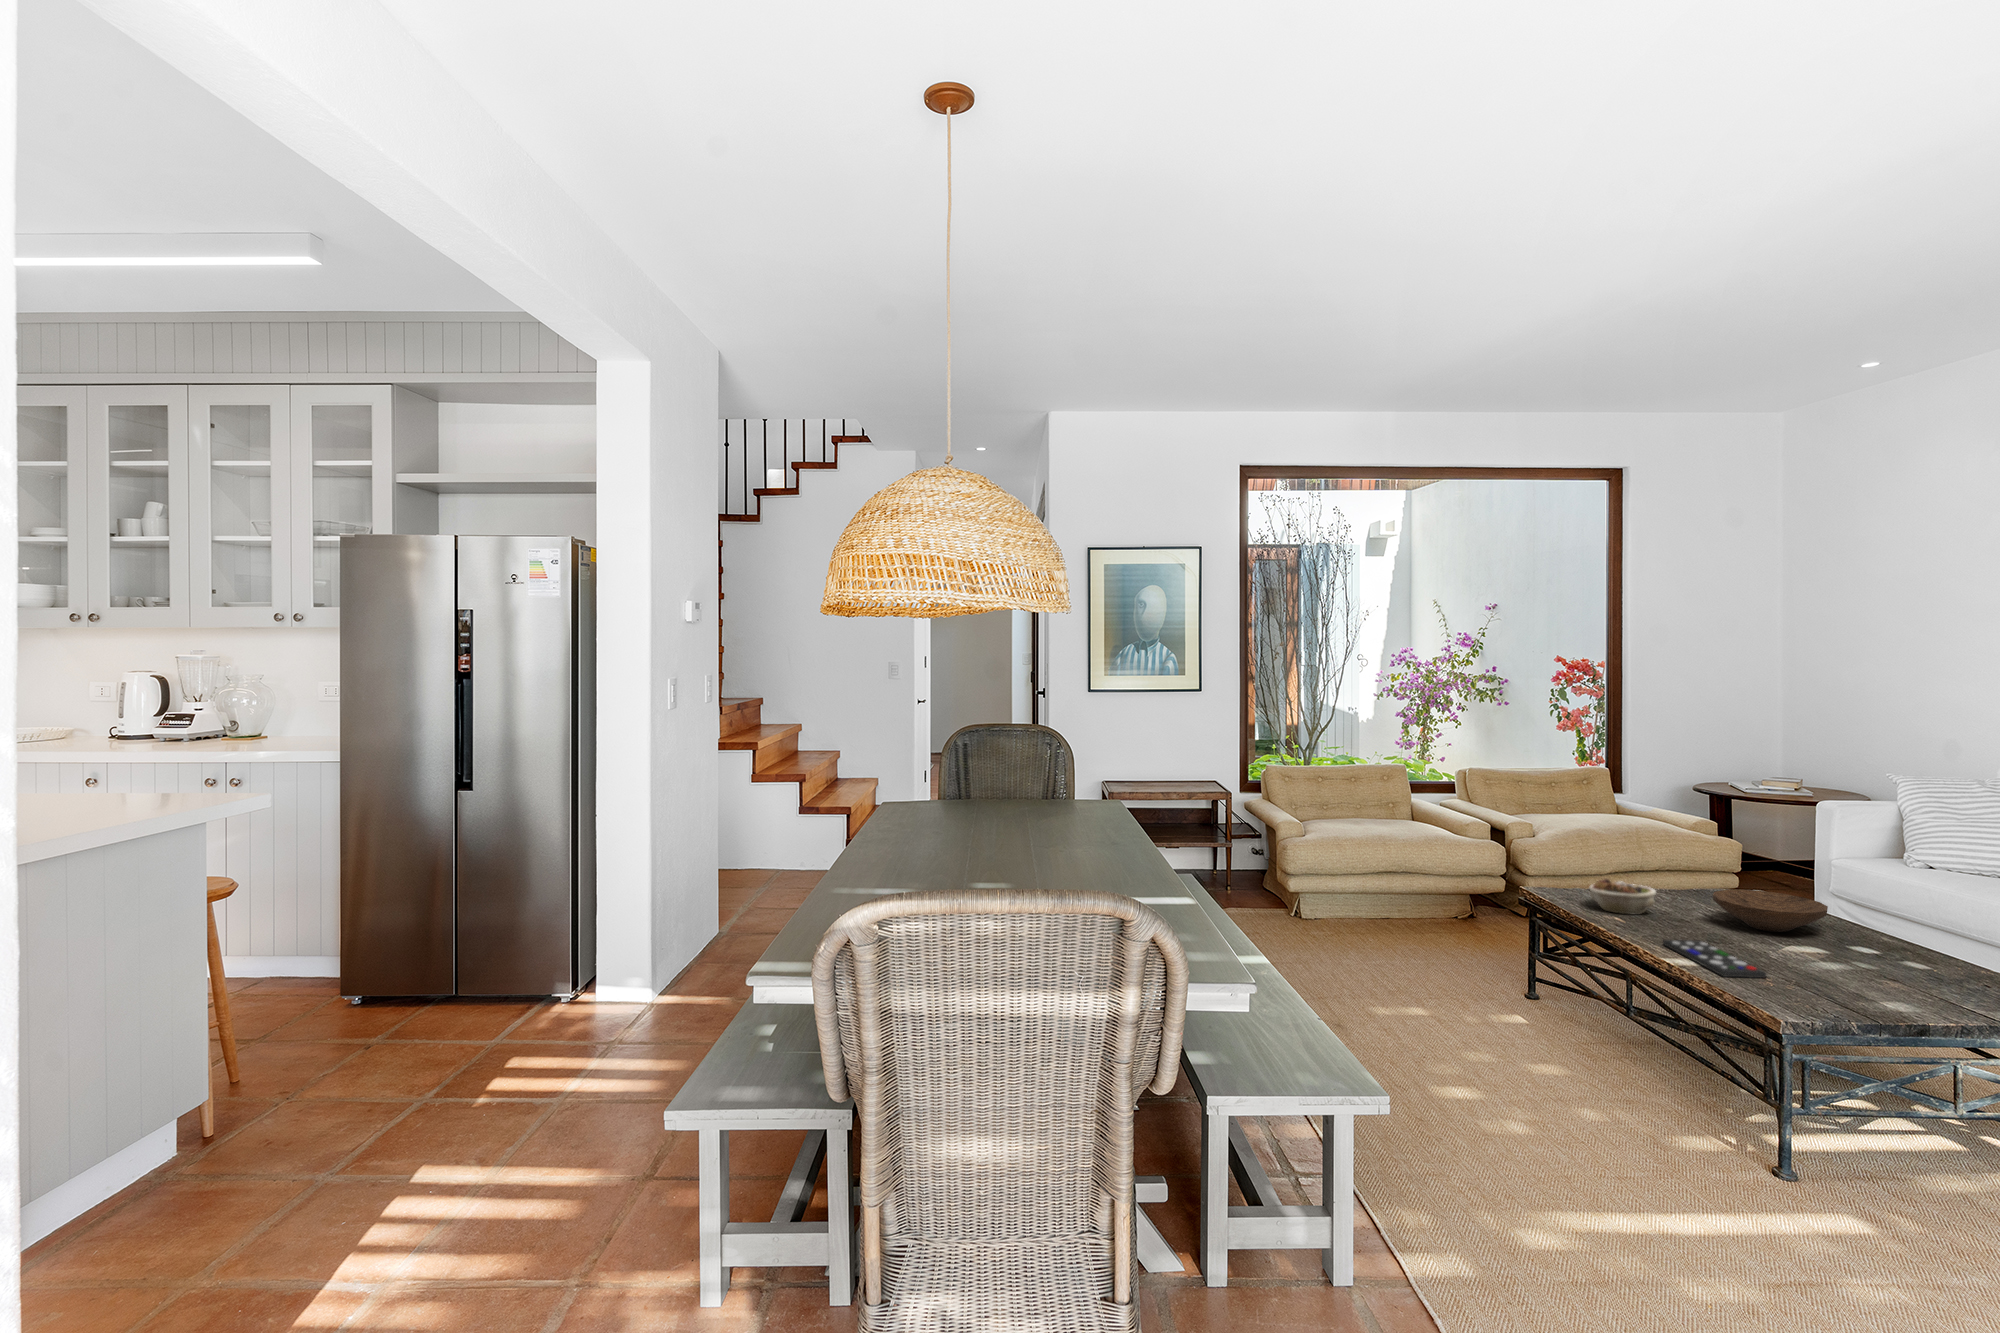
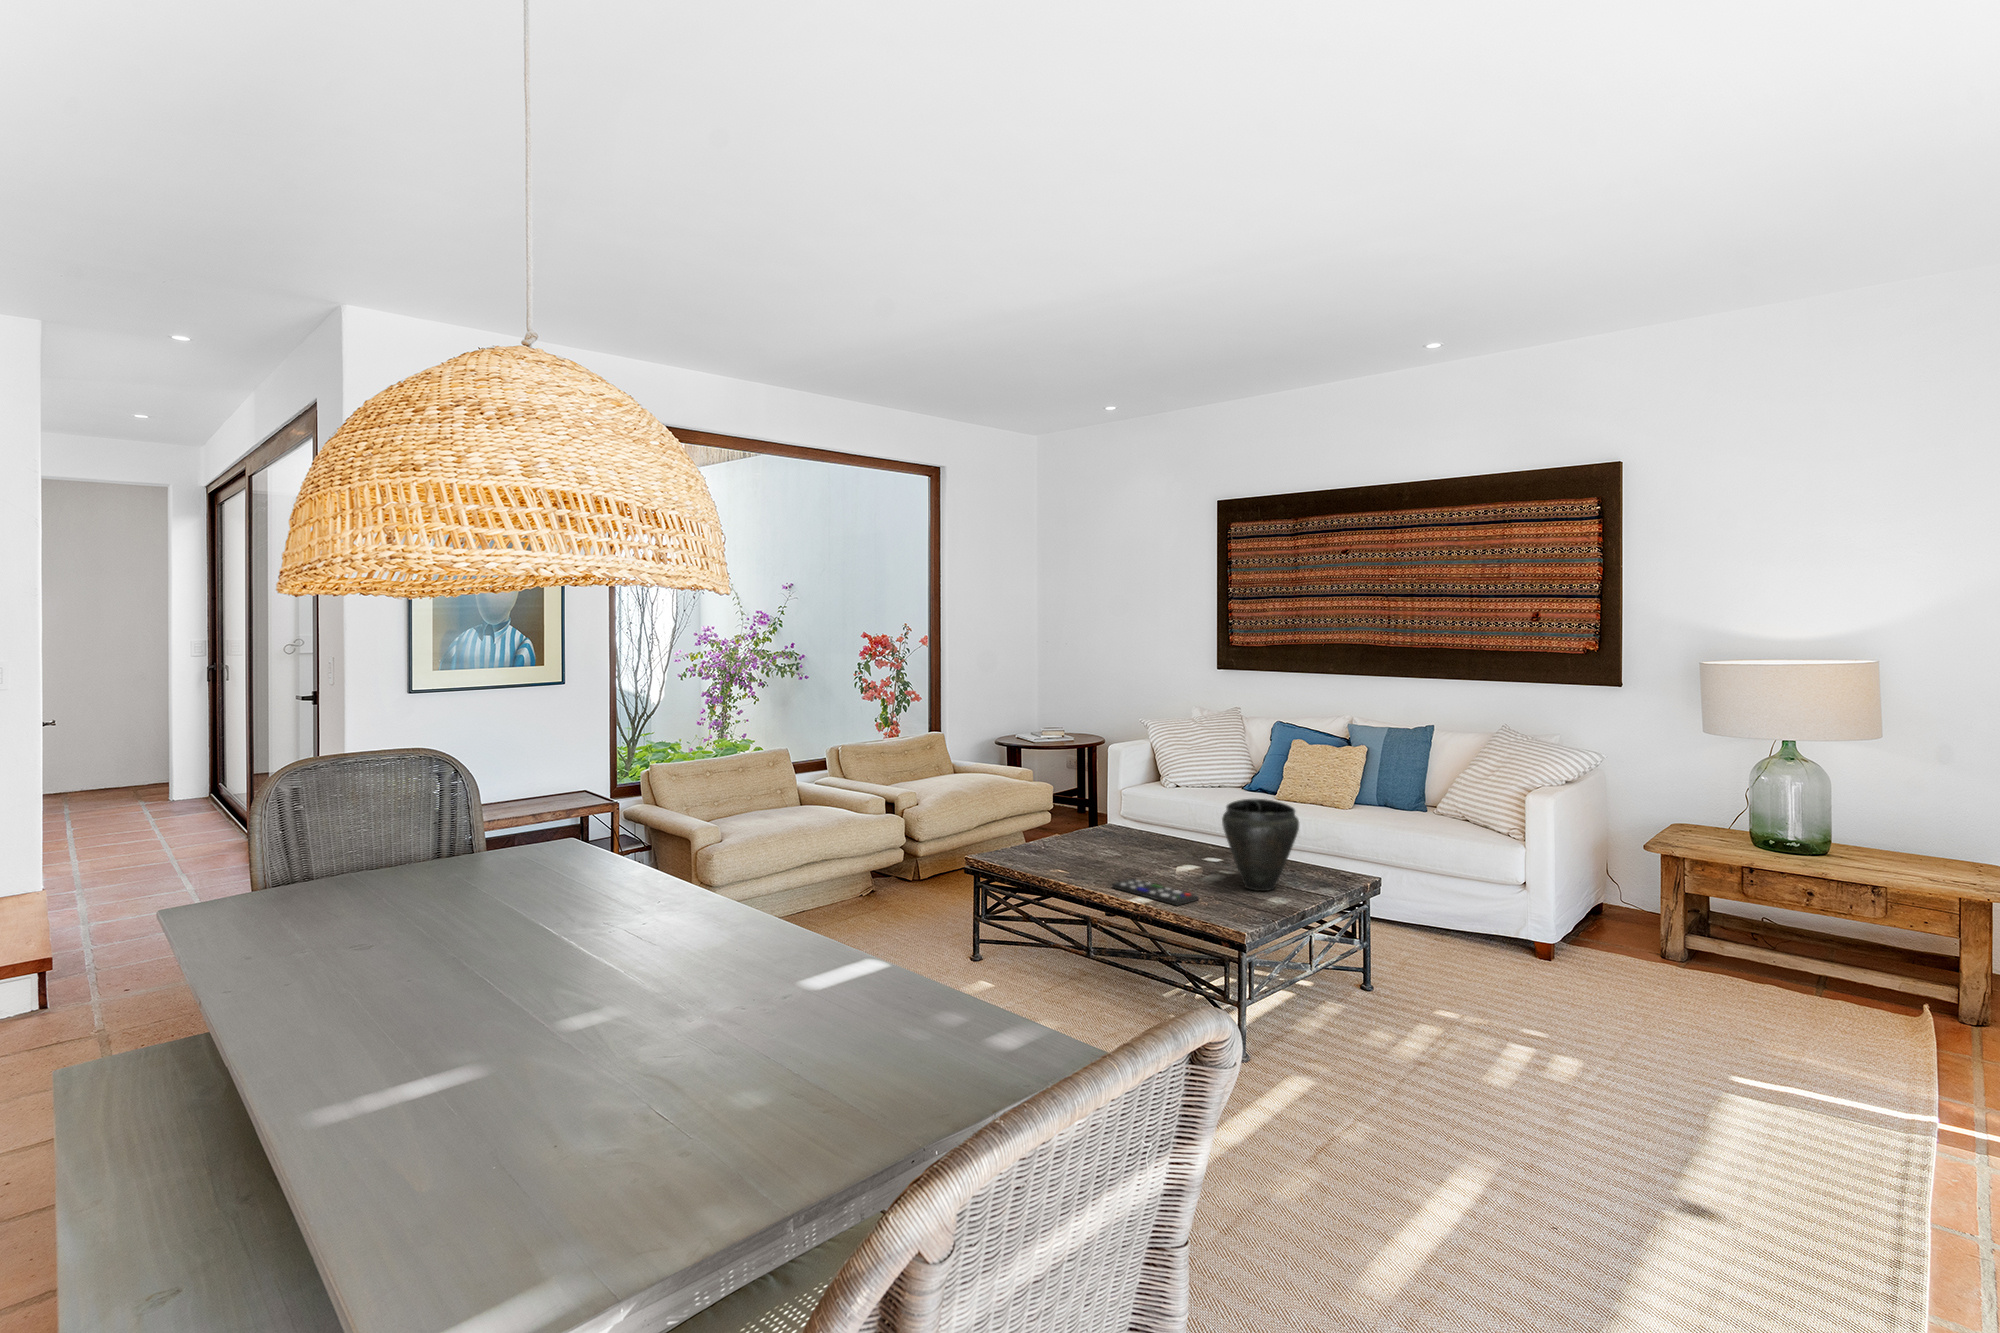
vase: none [1831,866,1964,991] -> present [1222,799,1299,891]
succulent planter: present [1589,879,1656,915] -> none [1026,838,1076,866]
wooden bowl: present [1713,890,1828,932] -> none [1111,829,1186,861]

